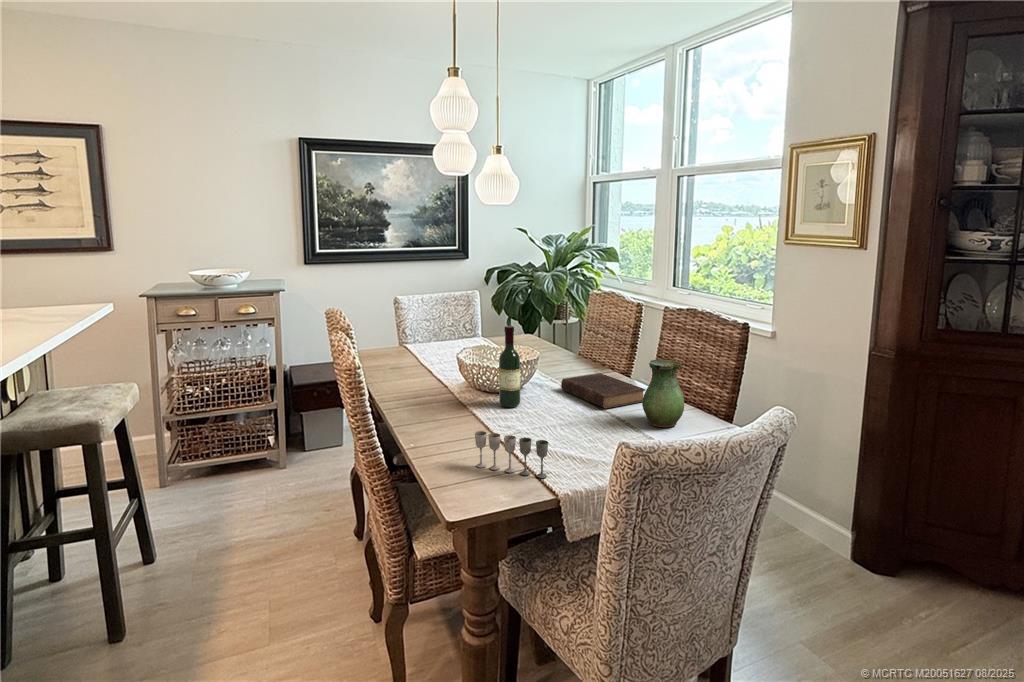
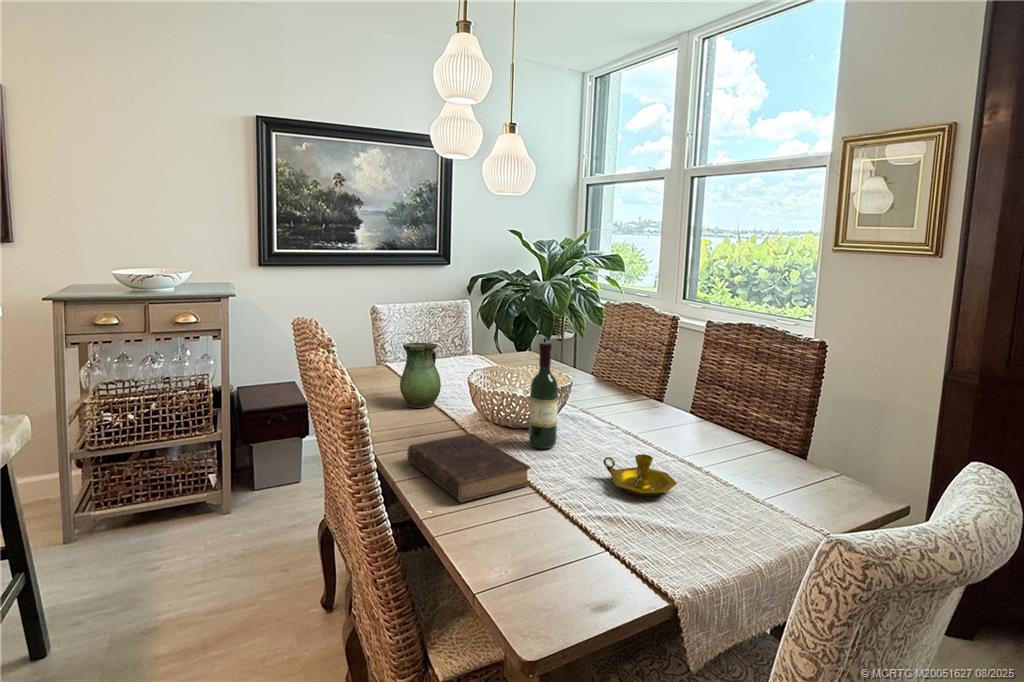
pitcher: present [642,359,684,427] -> present [400,342,441,408]
book: present [561,373,645,408] -> present [407,434,530,502]
candlestick: none [546,408,596,438] -> present [604,454,677,496]
wine glass: present [475,431,548,478] -> none [533,496,648,568]

